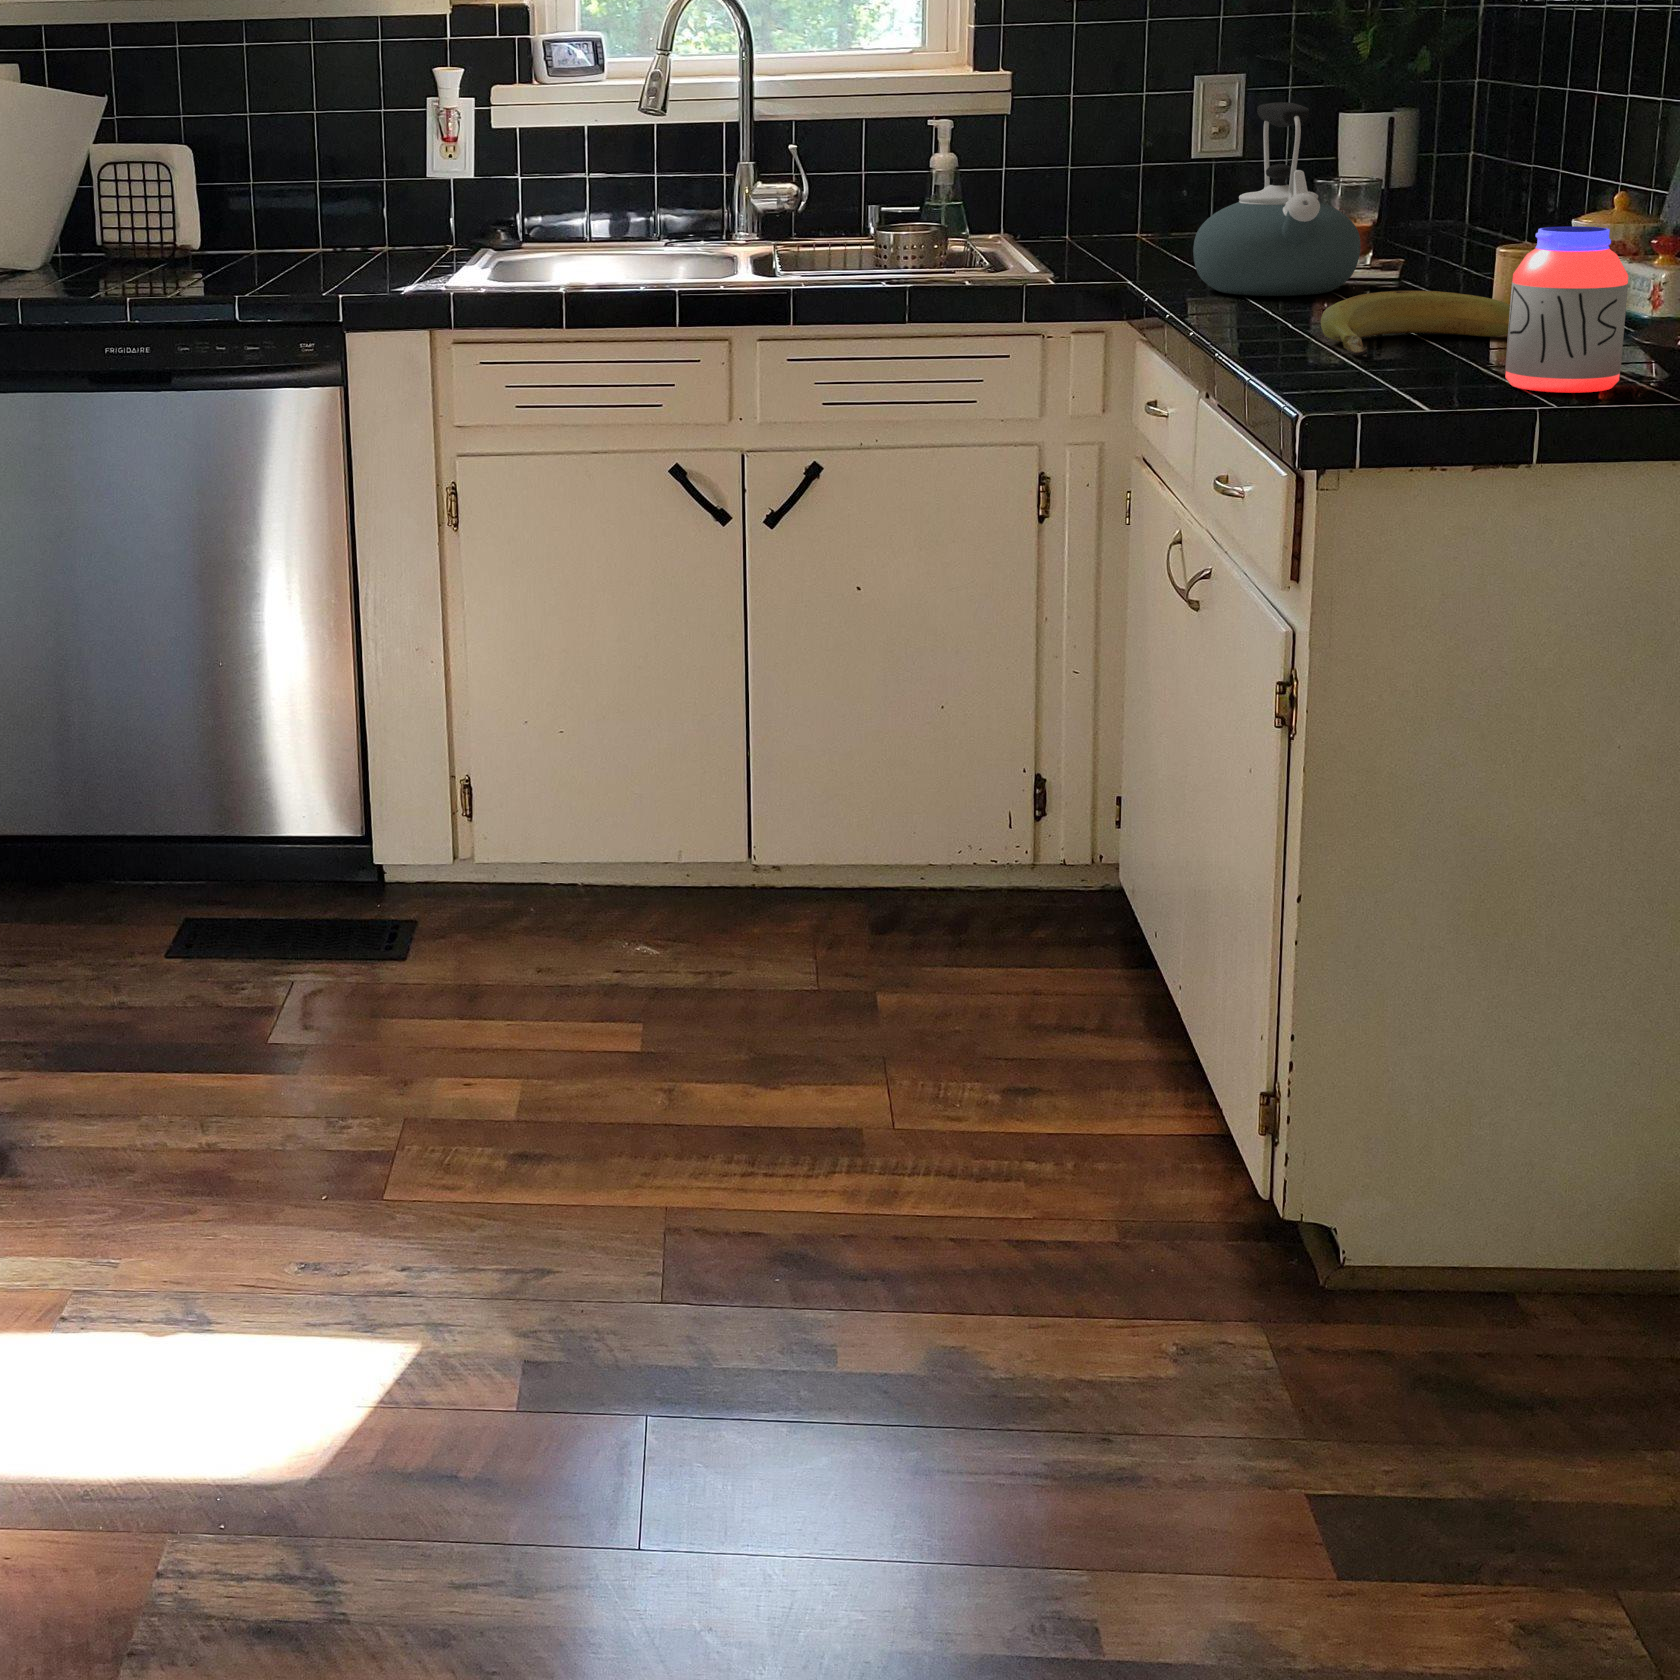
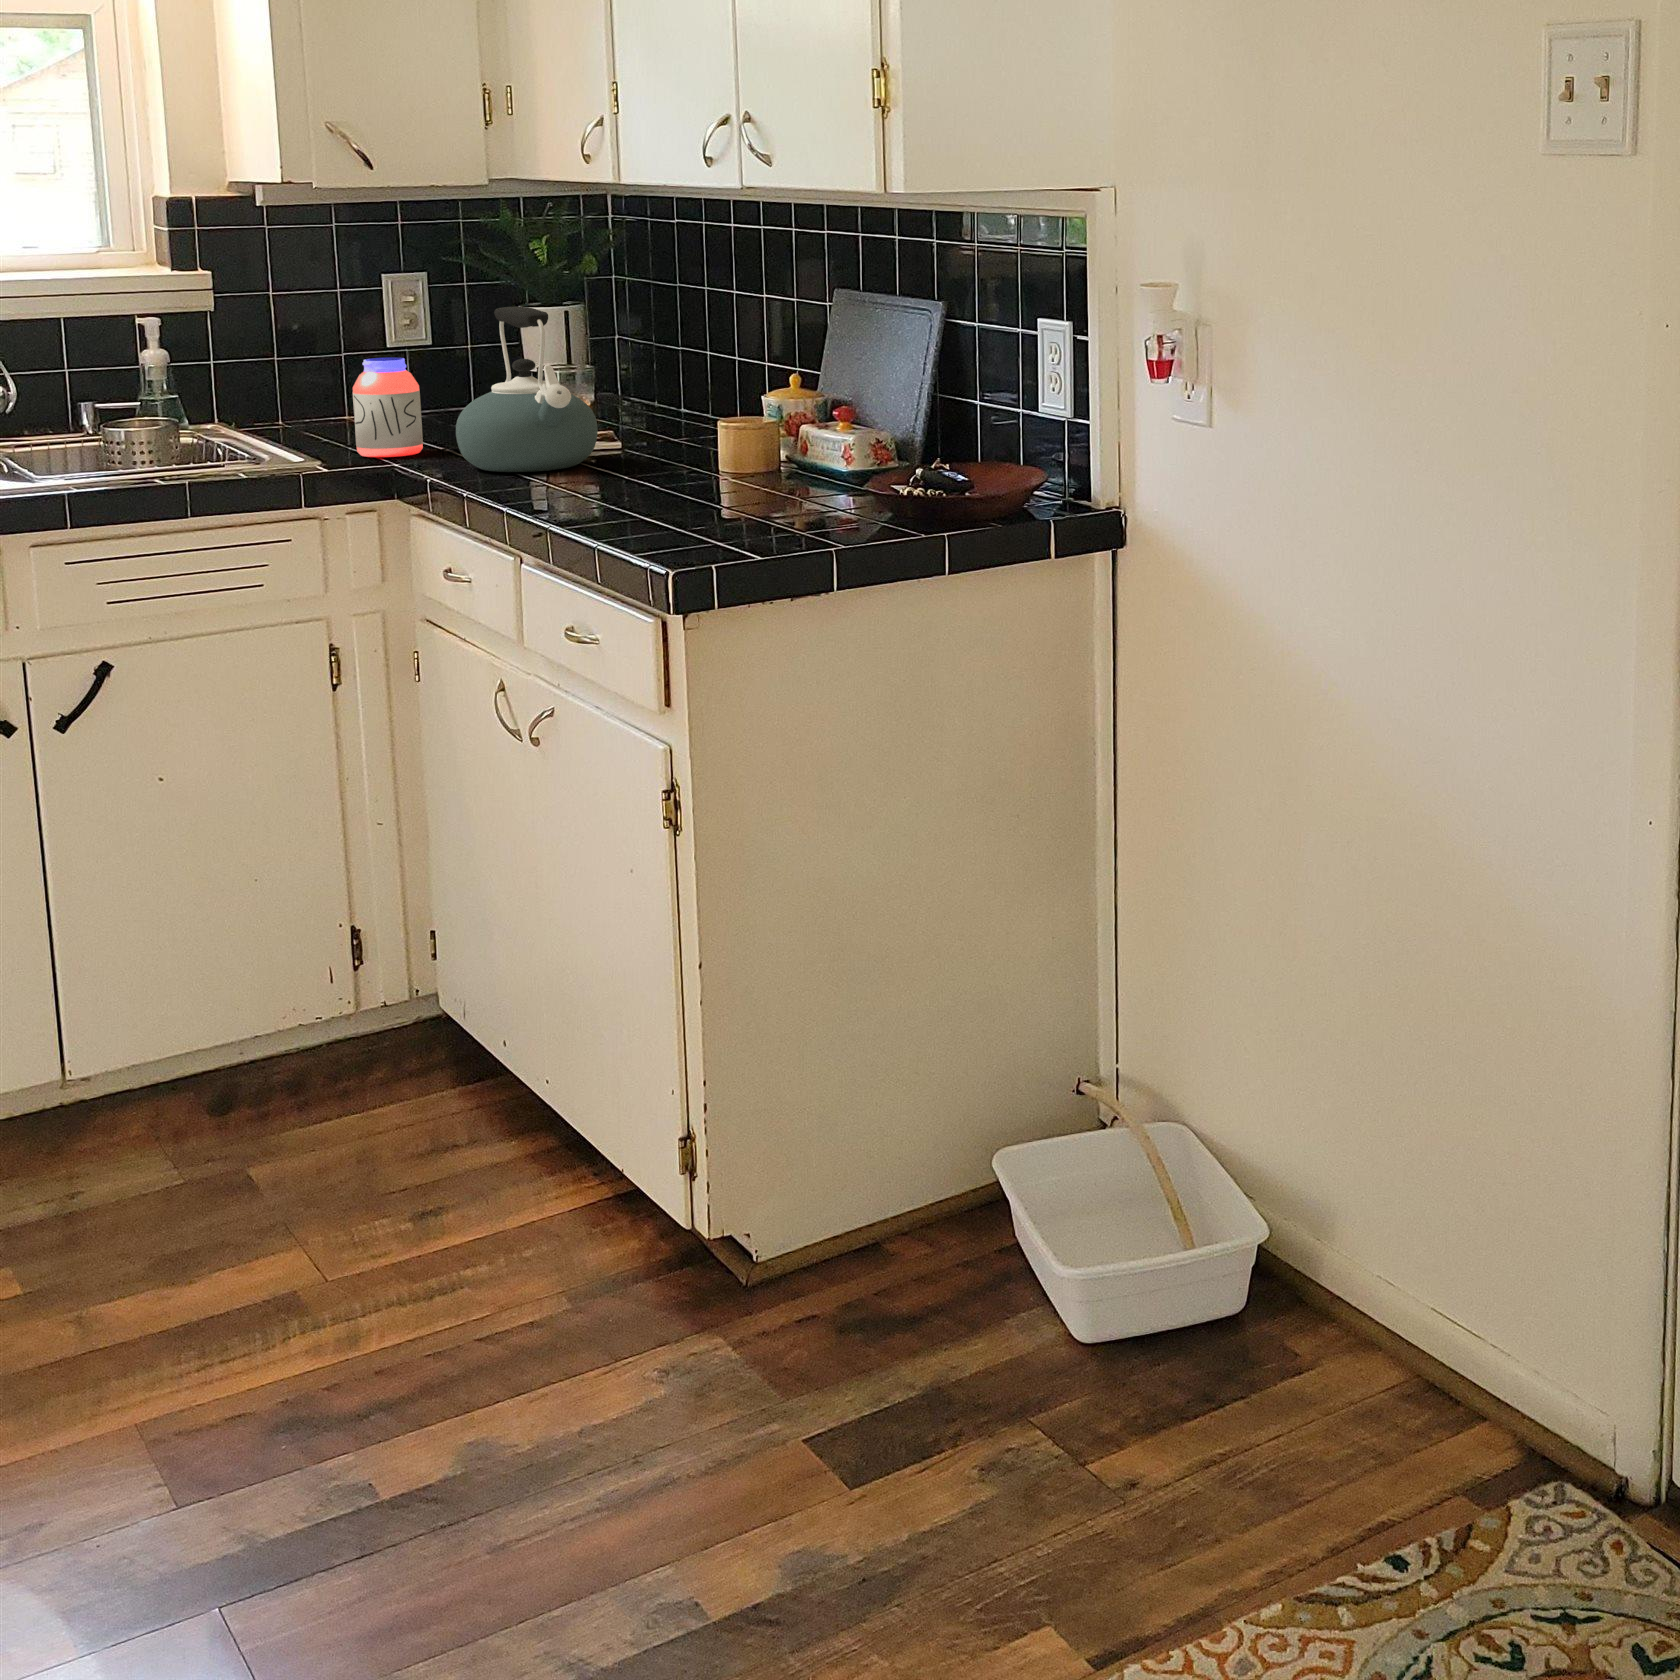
jar: present [1505,226,1628,393] -> present [353,358,423,457]
banana: present [1321,291,1510,355] -> none [615,463,768,520]

